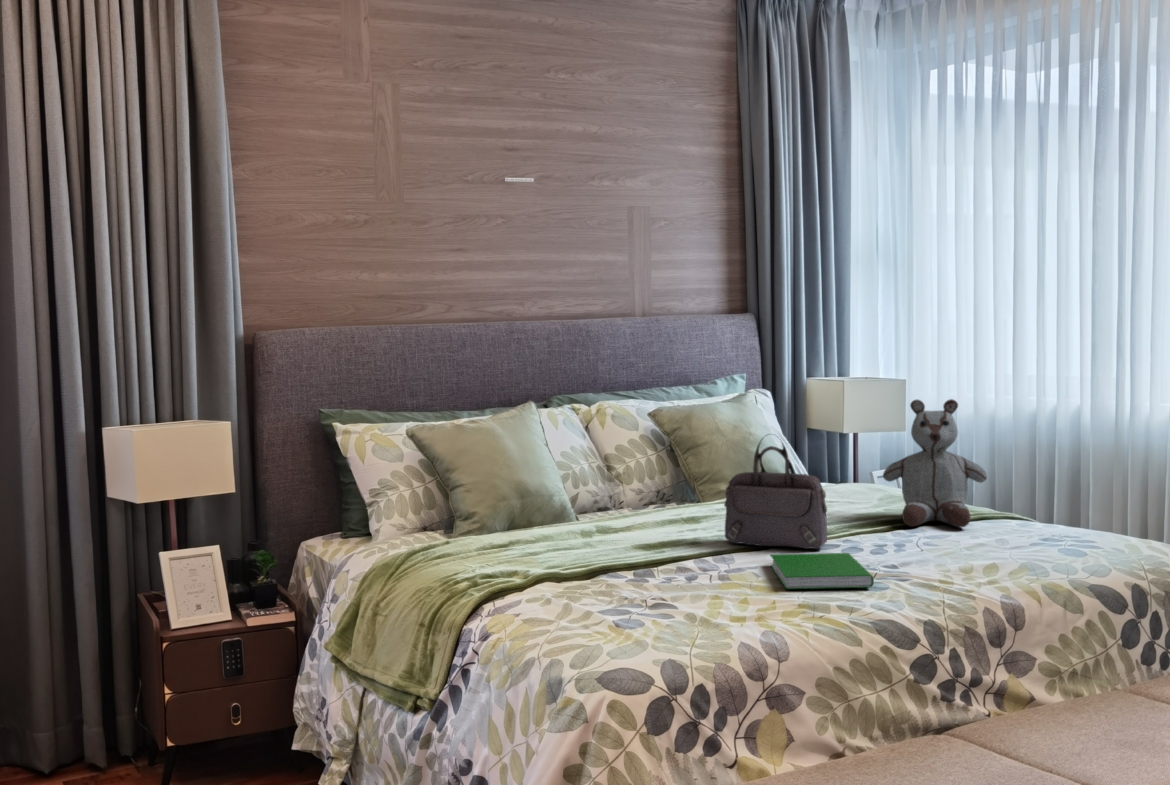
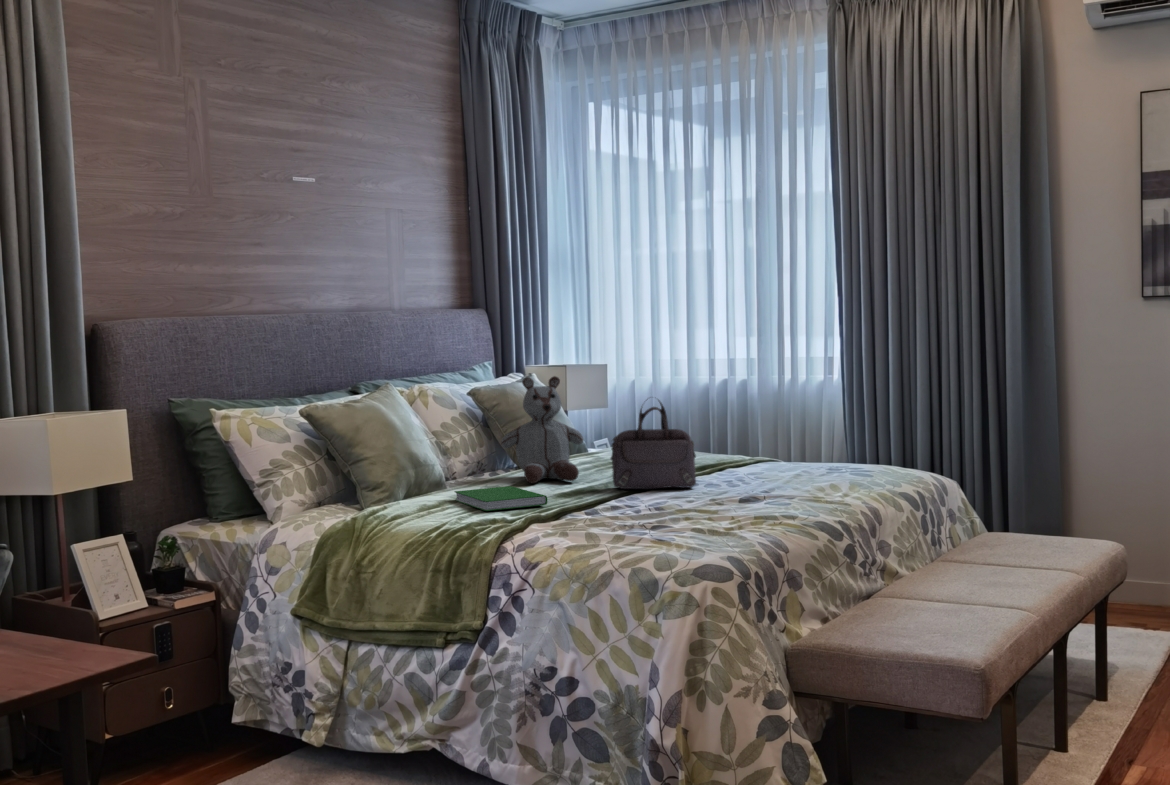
stuffed bear: present [883,399,987,527] -> present [501,376,583,483]
hardcover book: present [771,553,874,589] -> present [455,486,548,511]

